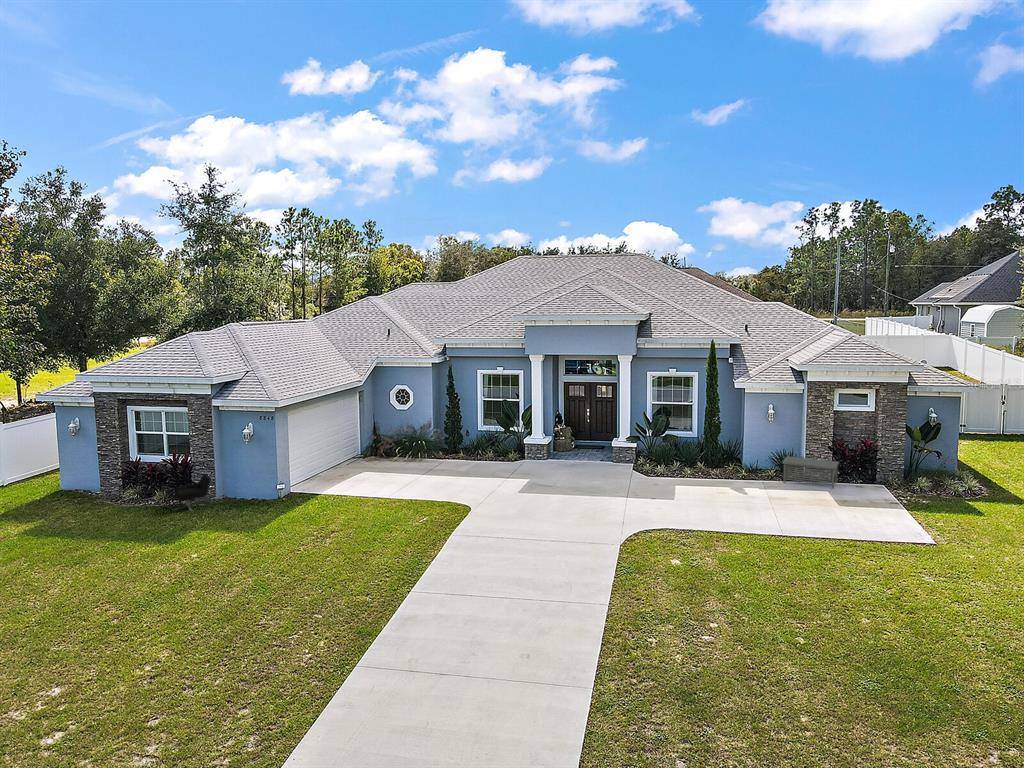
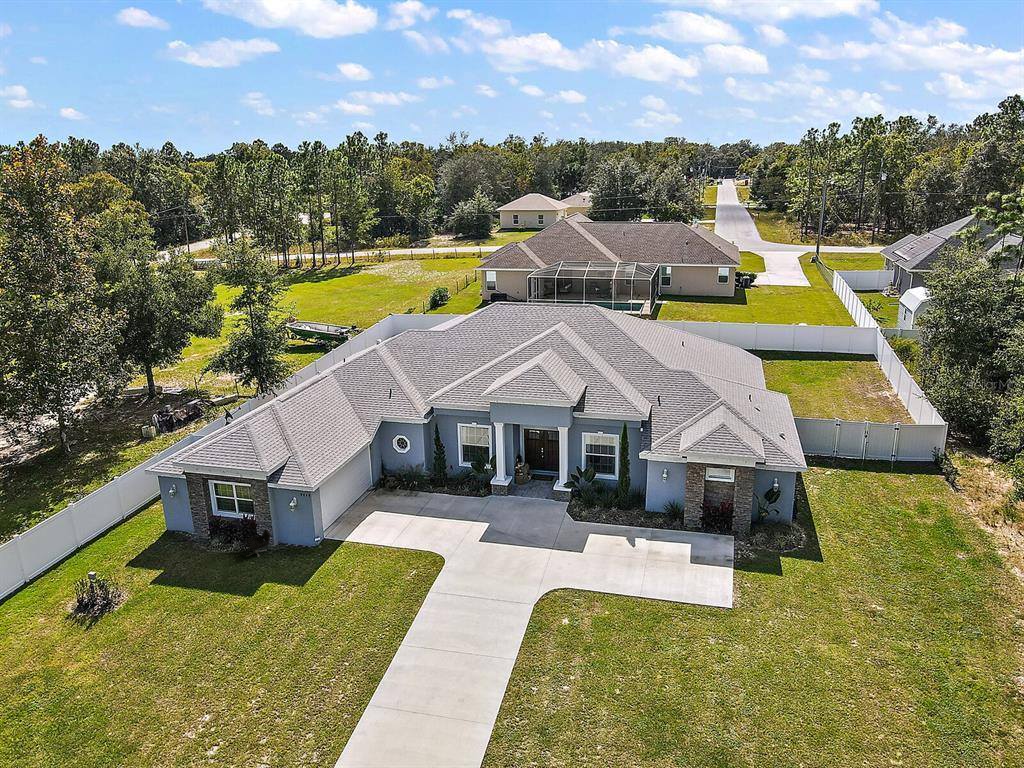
storage bench: present [782,456,839,489] -> none [665,511,705,540]

